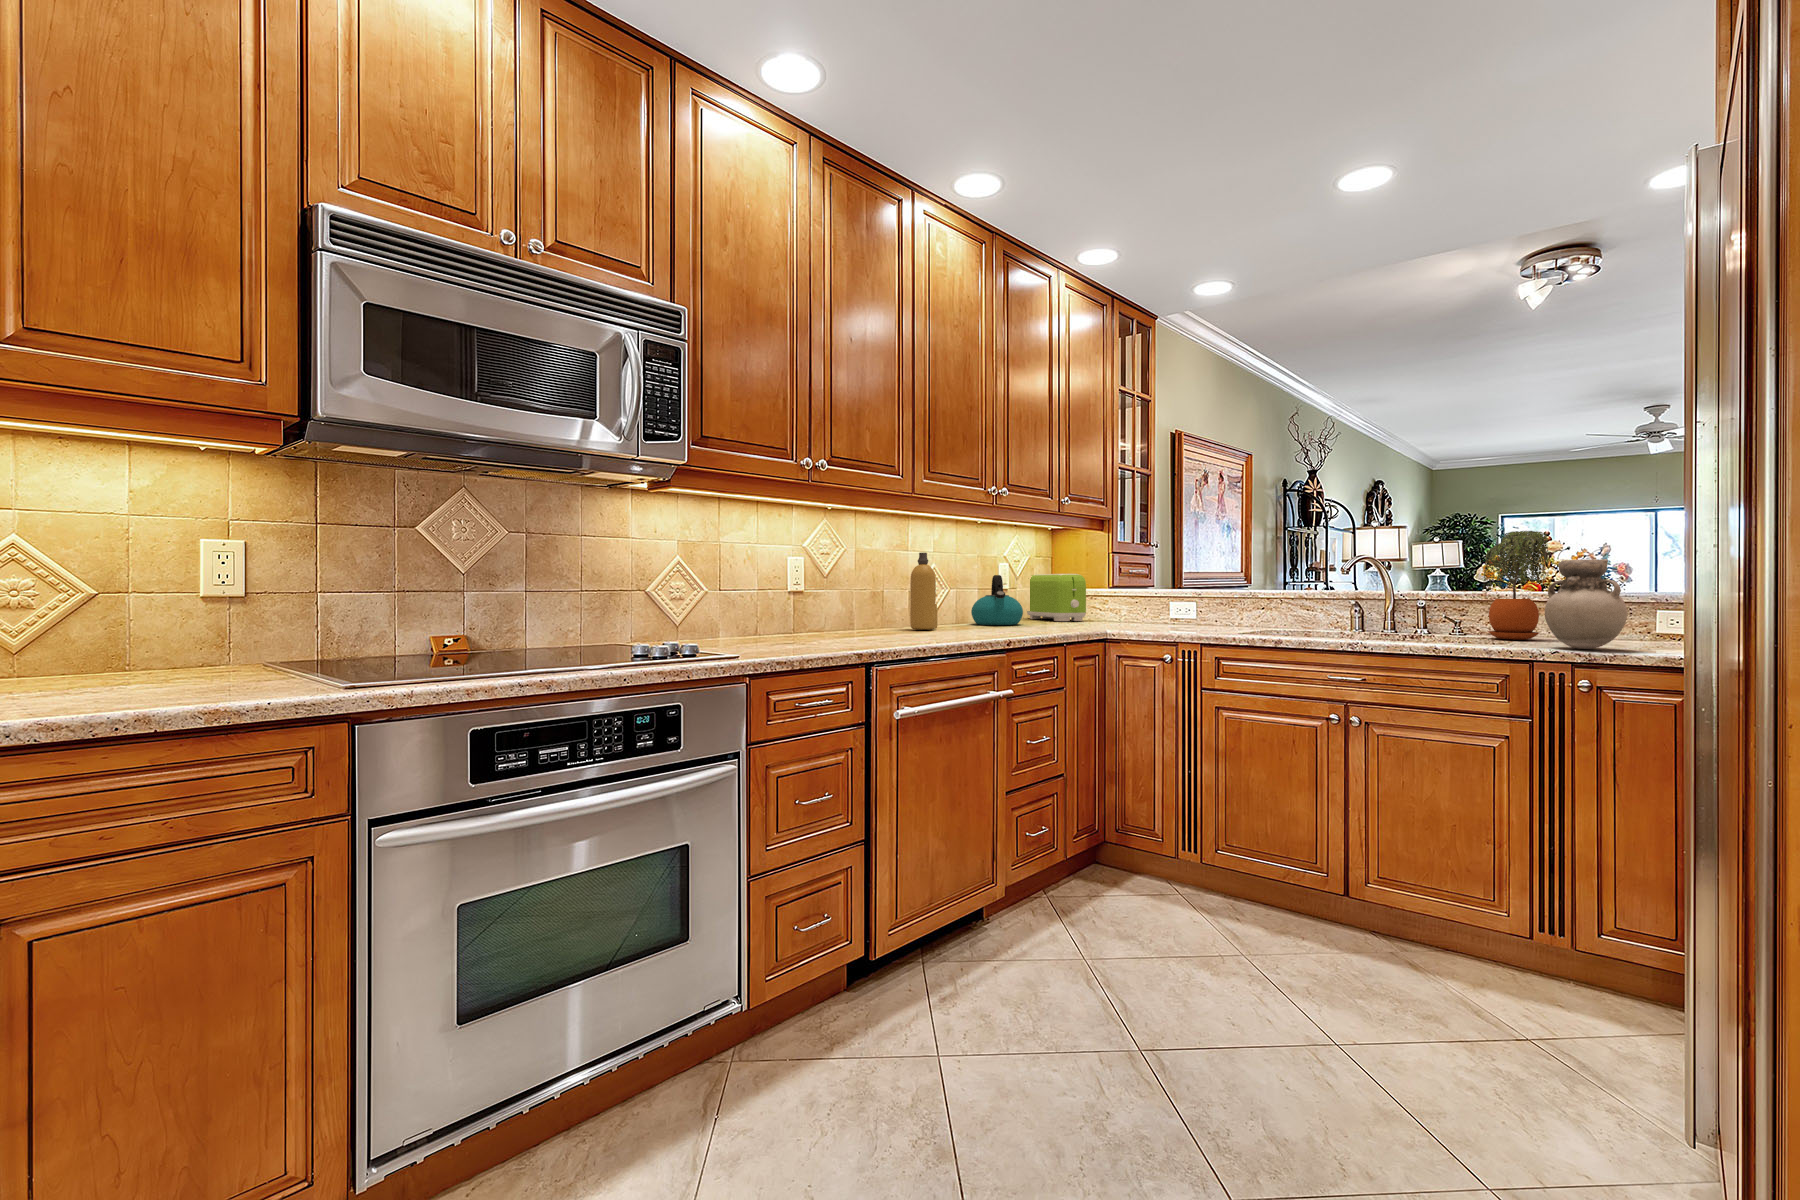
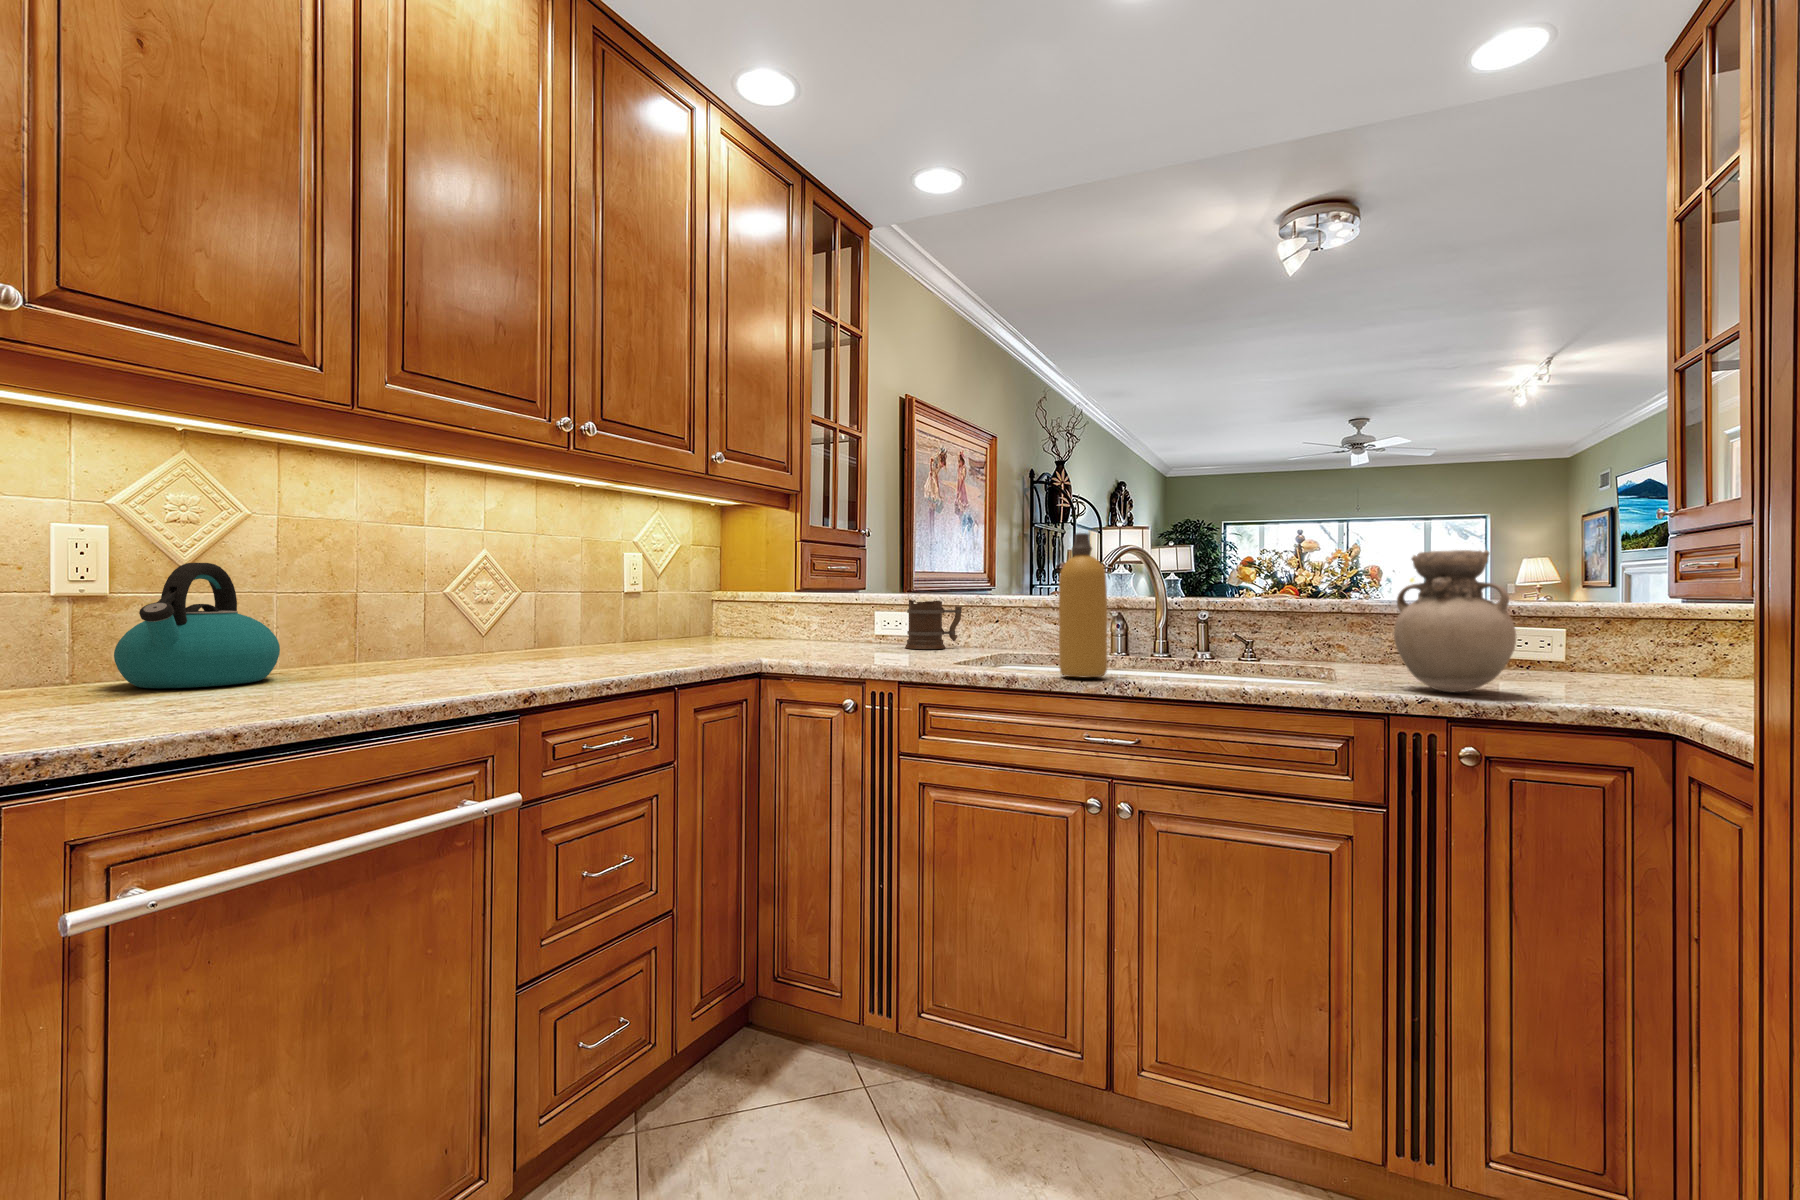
potted plant: present [1483,531,1549,640] -> none [1286,511,1378,671]
bottle: present [910,553,938,630] -> present [1059,533,1107,678]
toaster: present [1027,574,1086,621] -> none [675,570,755,641]
kettle: present [971,575,1023,625] -> present [114,563,280,688]
mug: none [1196,593,1238,626] -> present [905,600,962,649]

